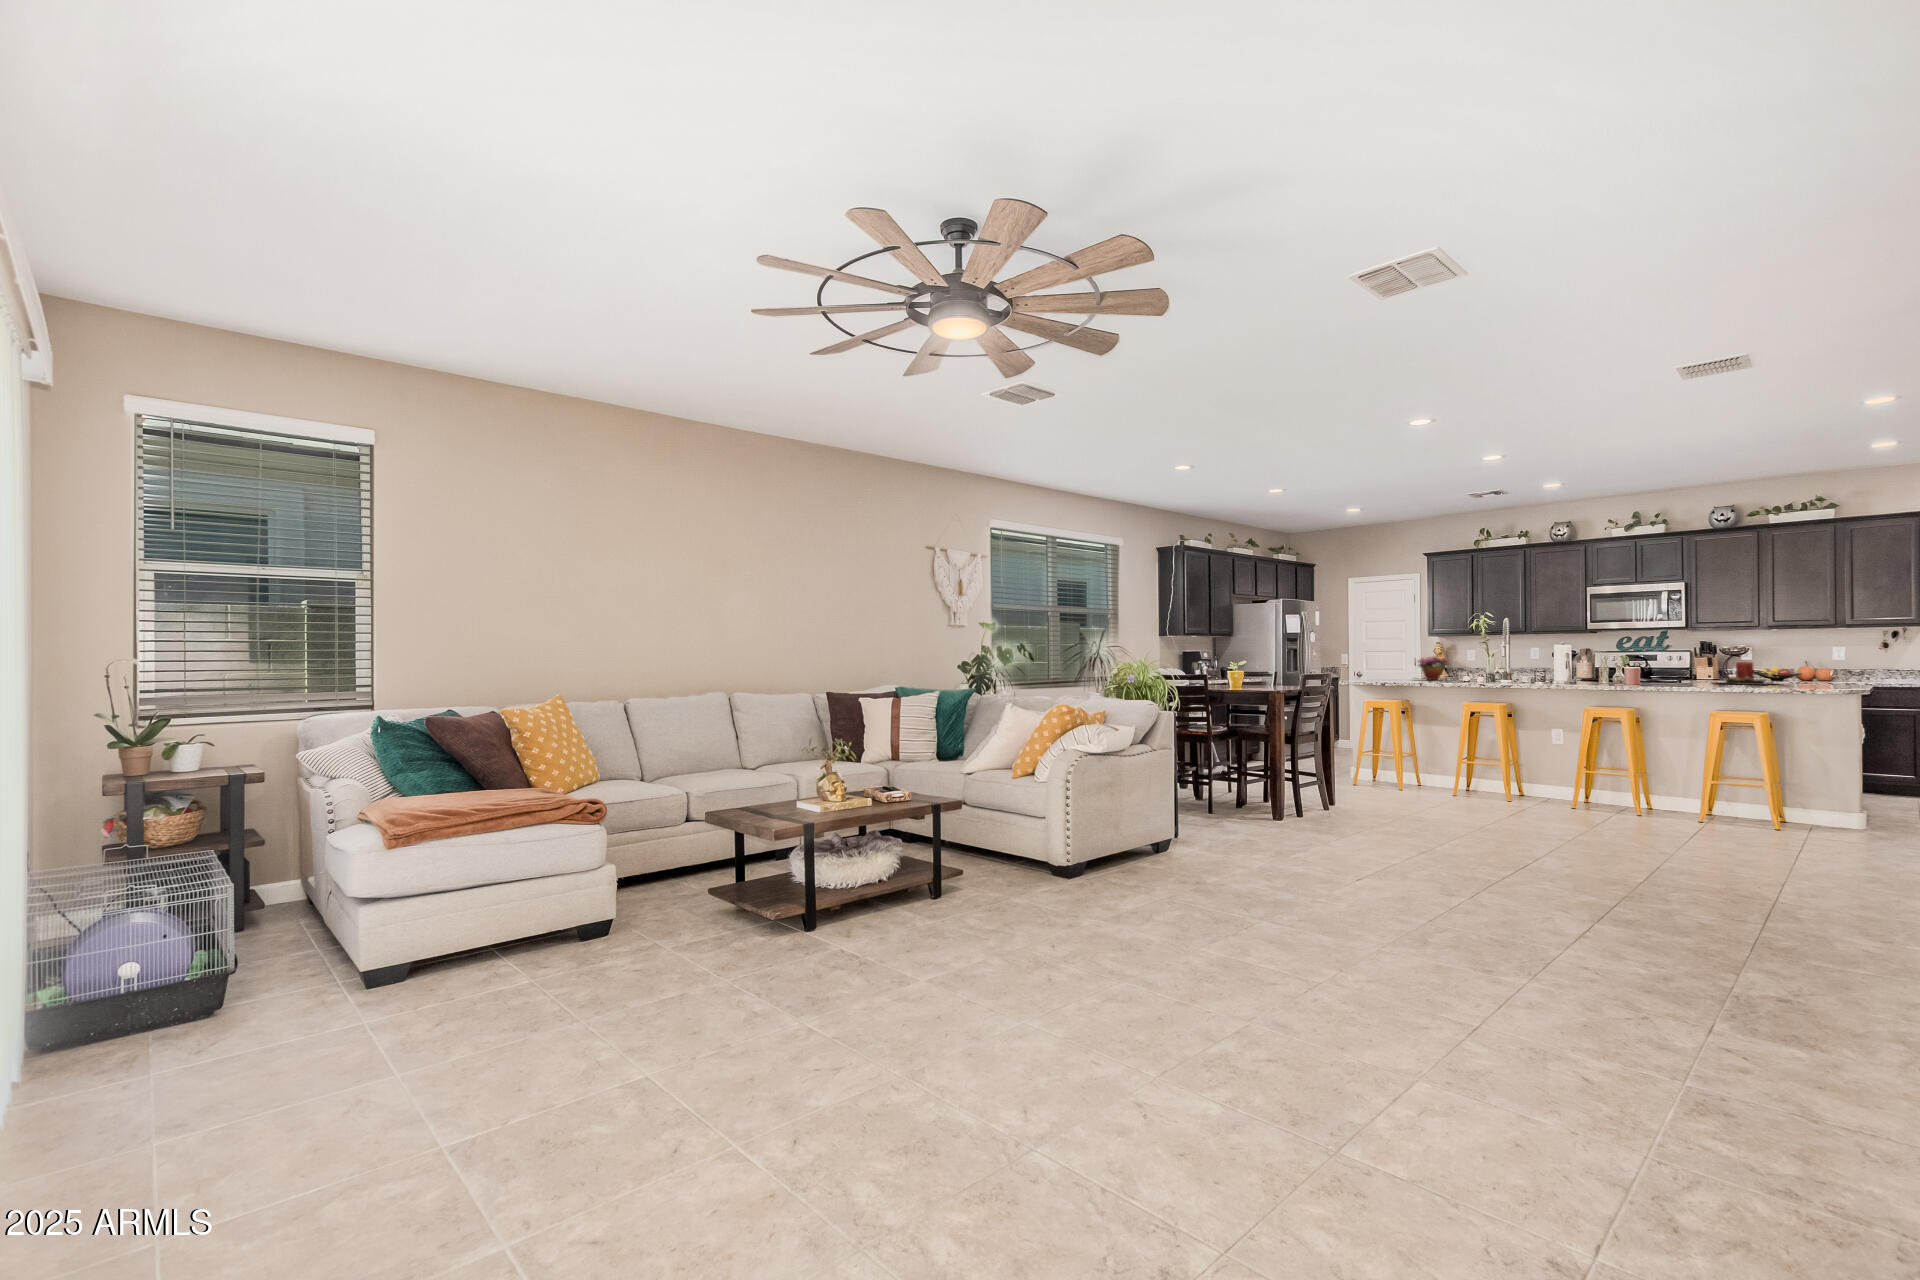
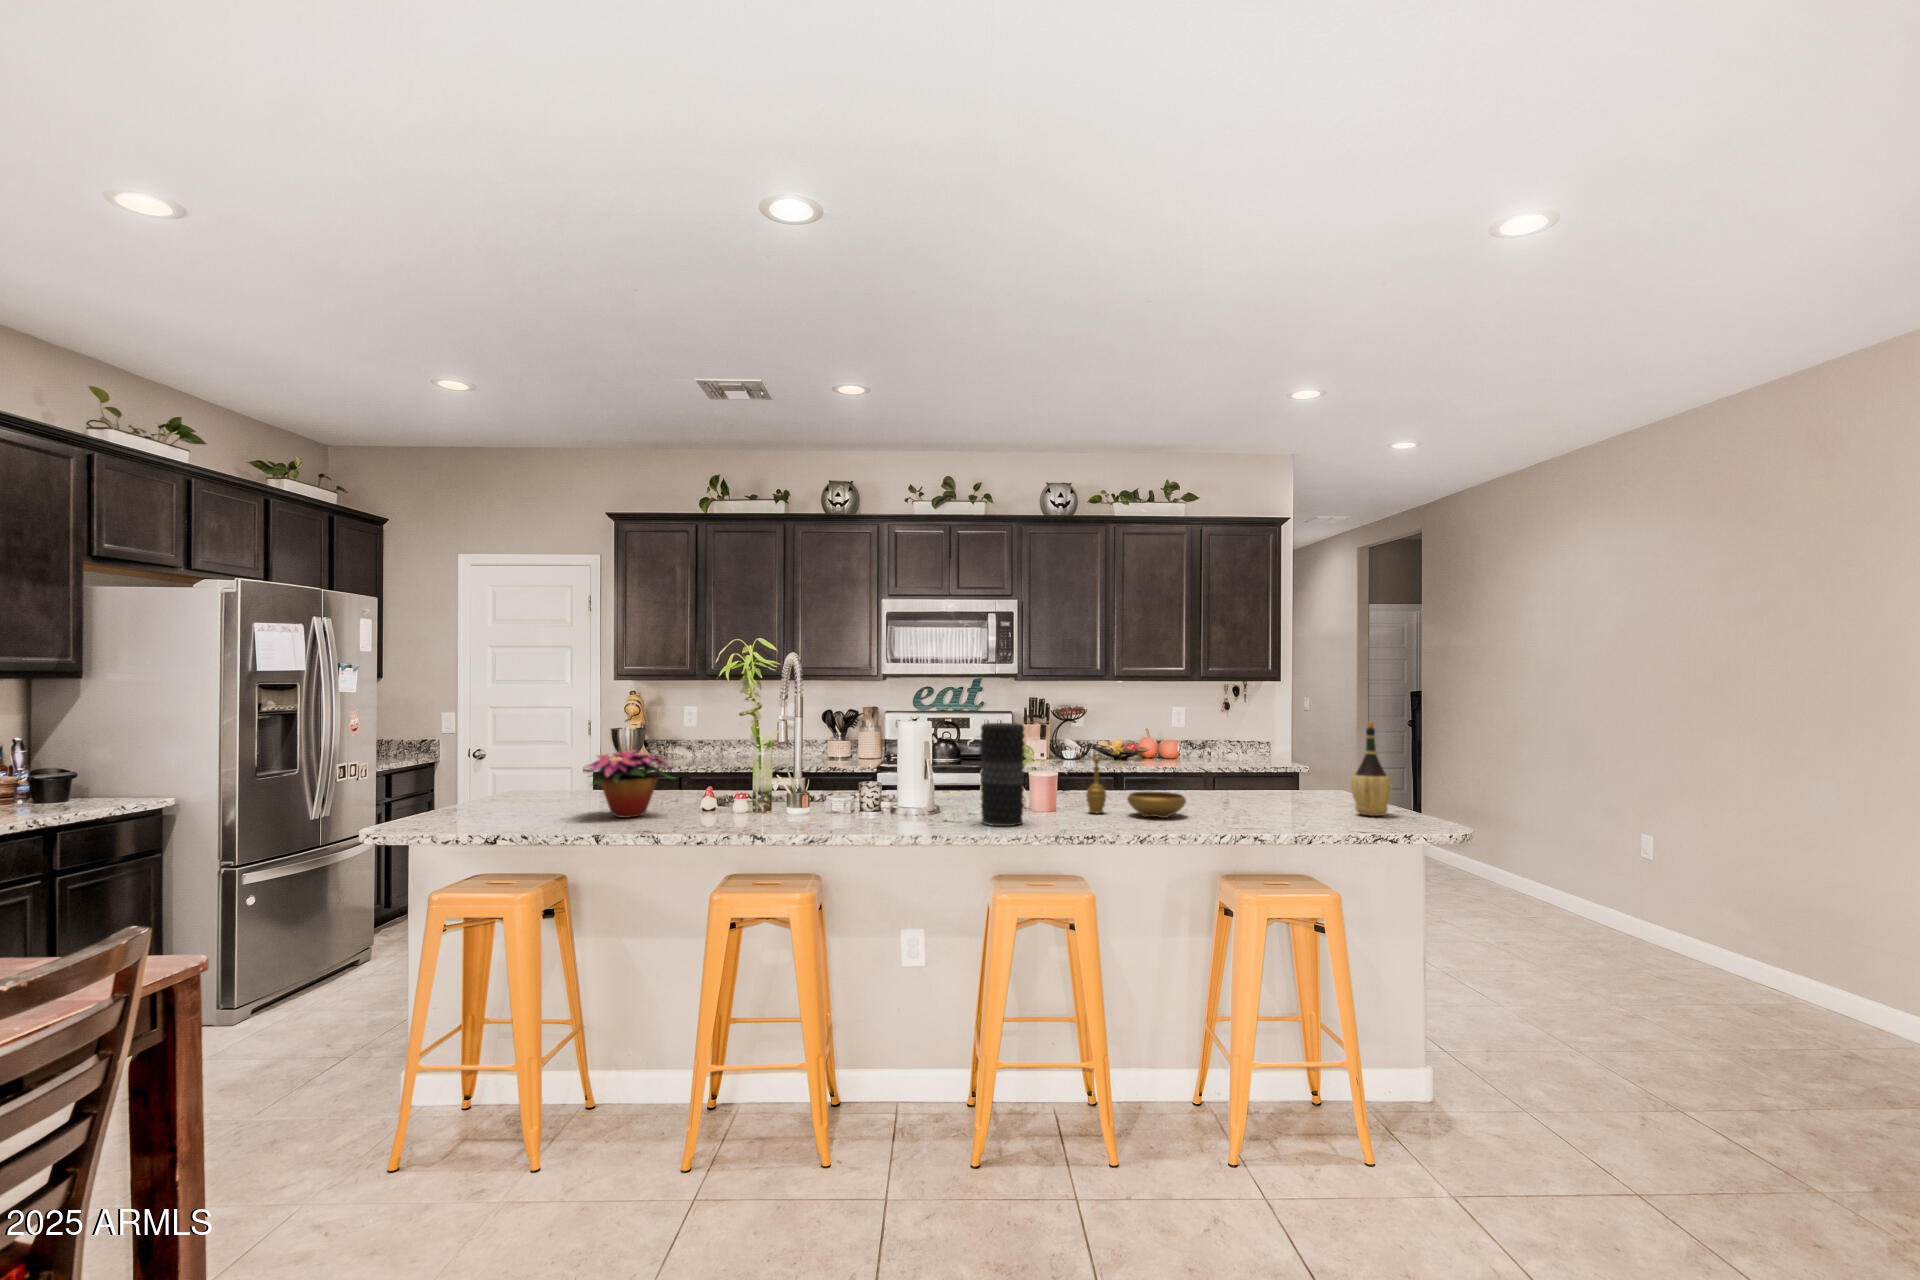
wine bottle: none [1792,642,1816,685] -> present [1351,722,1391,816]
vase: none [1578,644,1599,683] -> present [980,723,1024,826]
decorative bowl: none [1641,659,1691,684] -> present [1086,757,1186,818]
candle: present [1713,662,1771,685] -> none [1210,759,1314,816]

